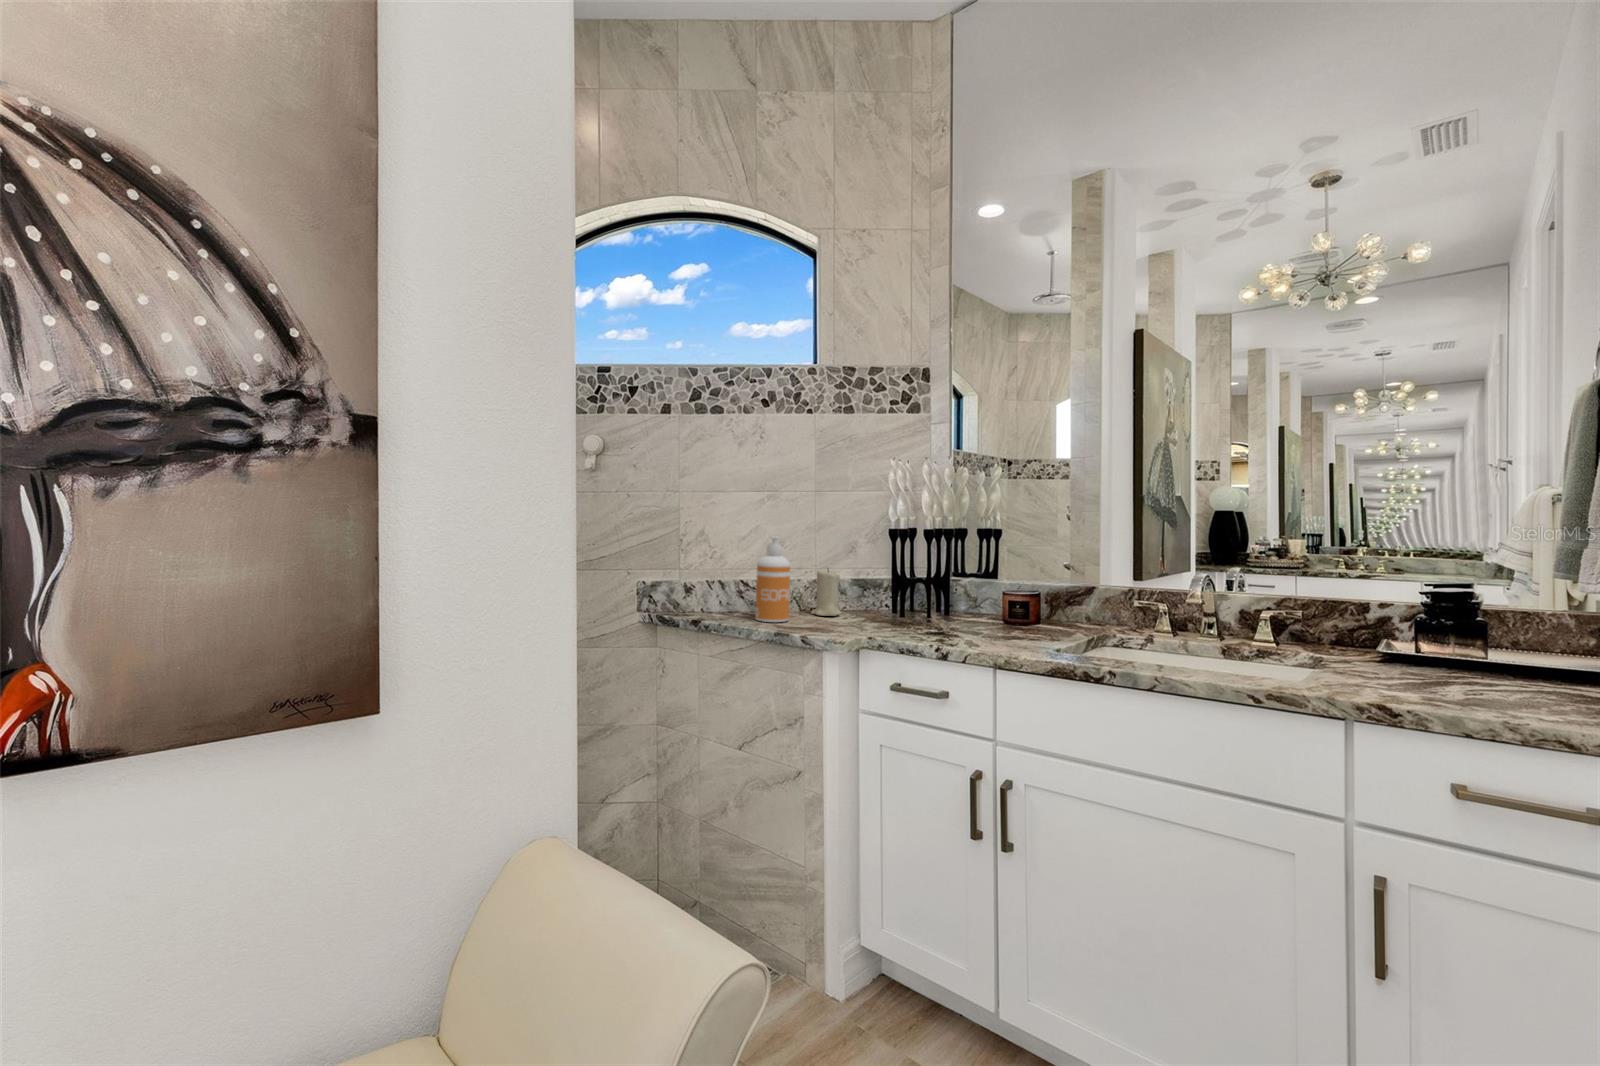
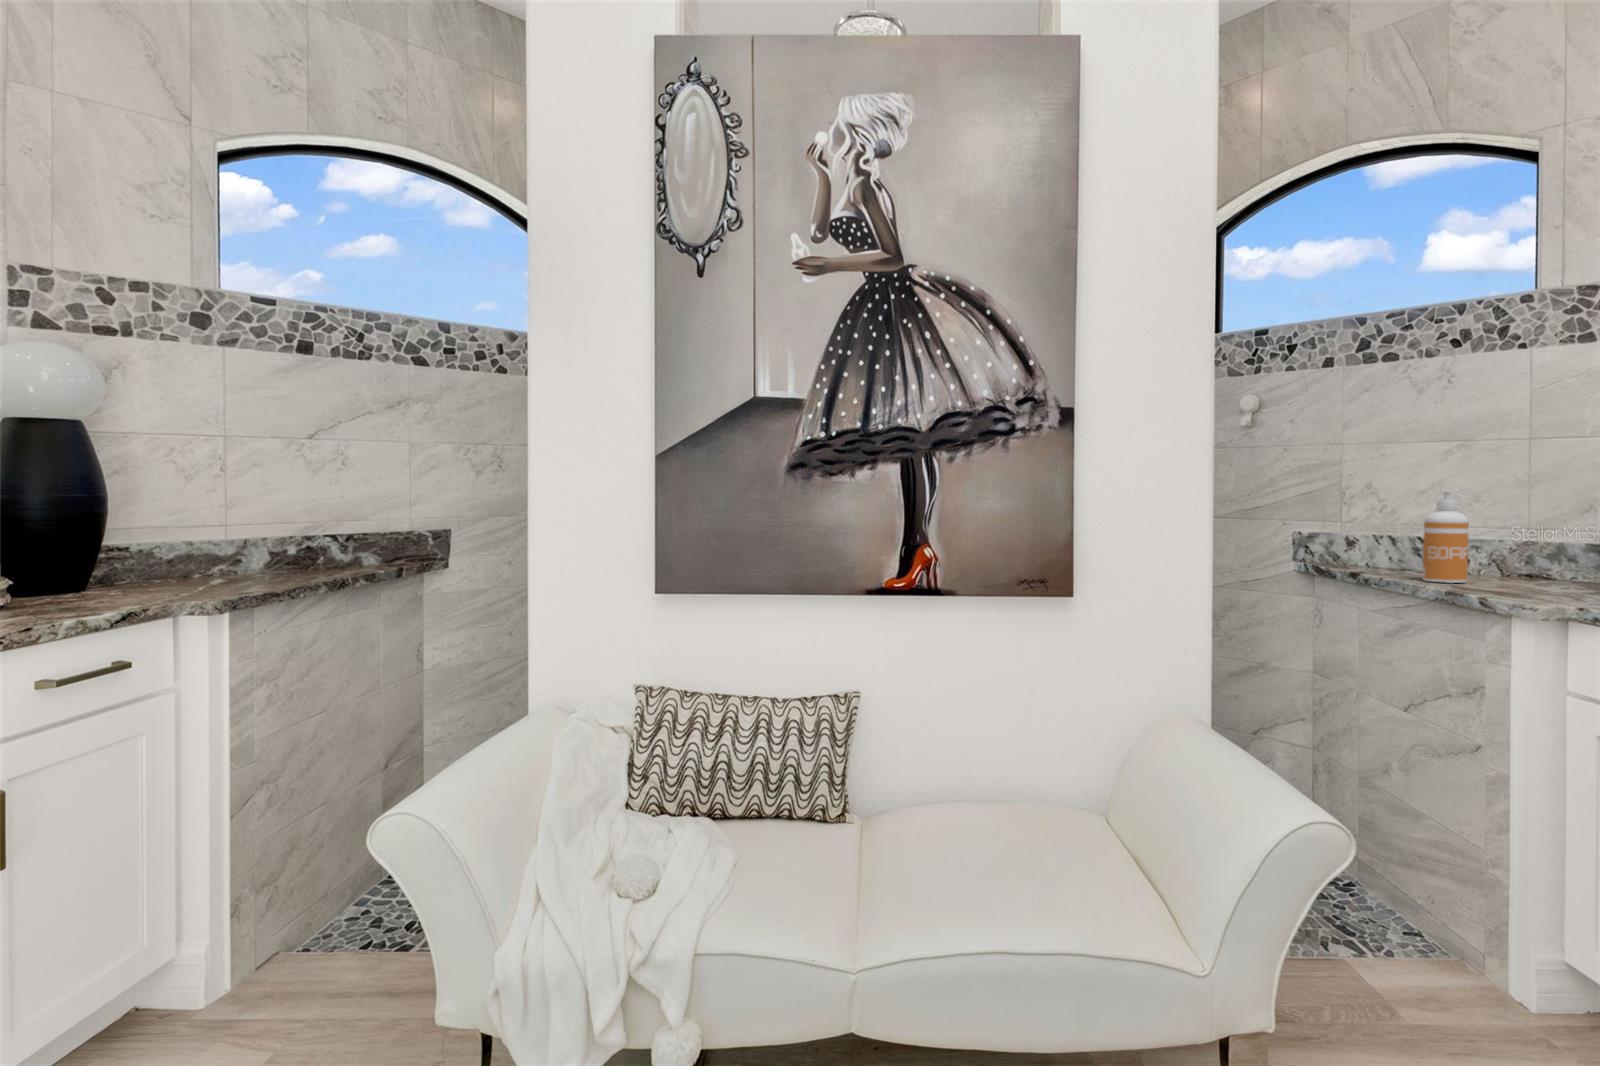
candle: present [811,569,841,616] -> none [1507,527,1551,583]

